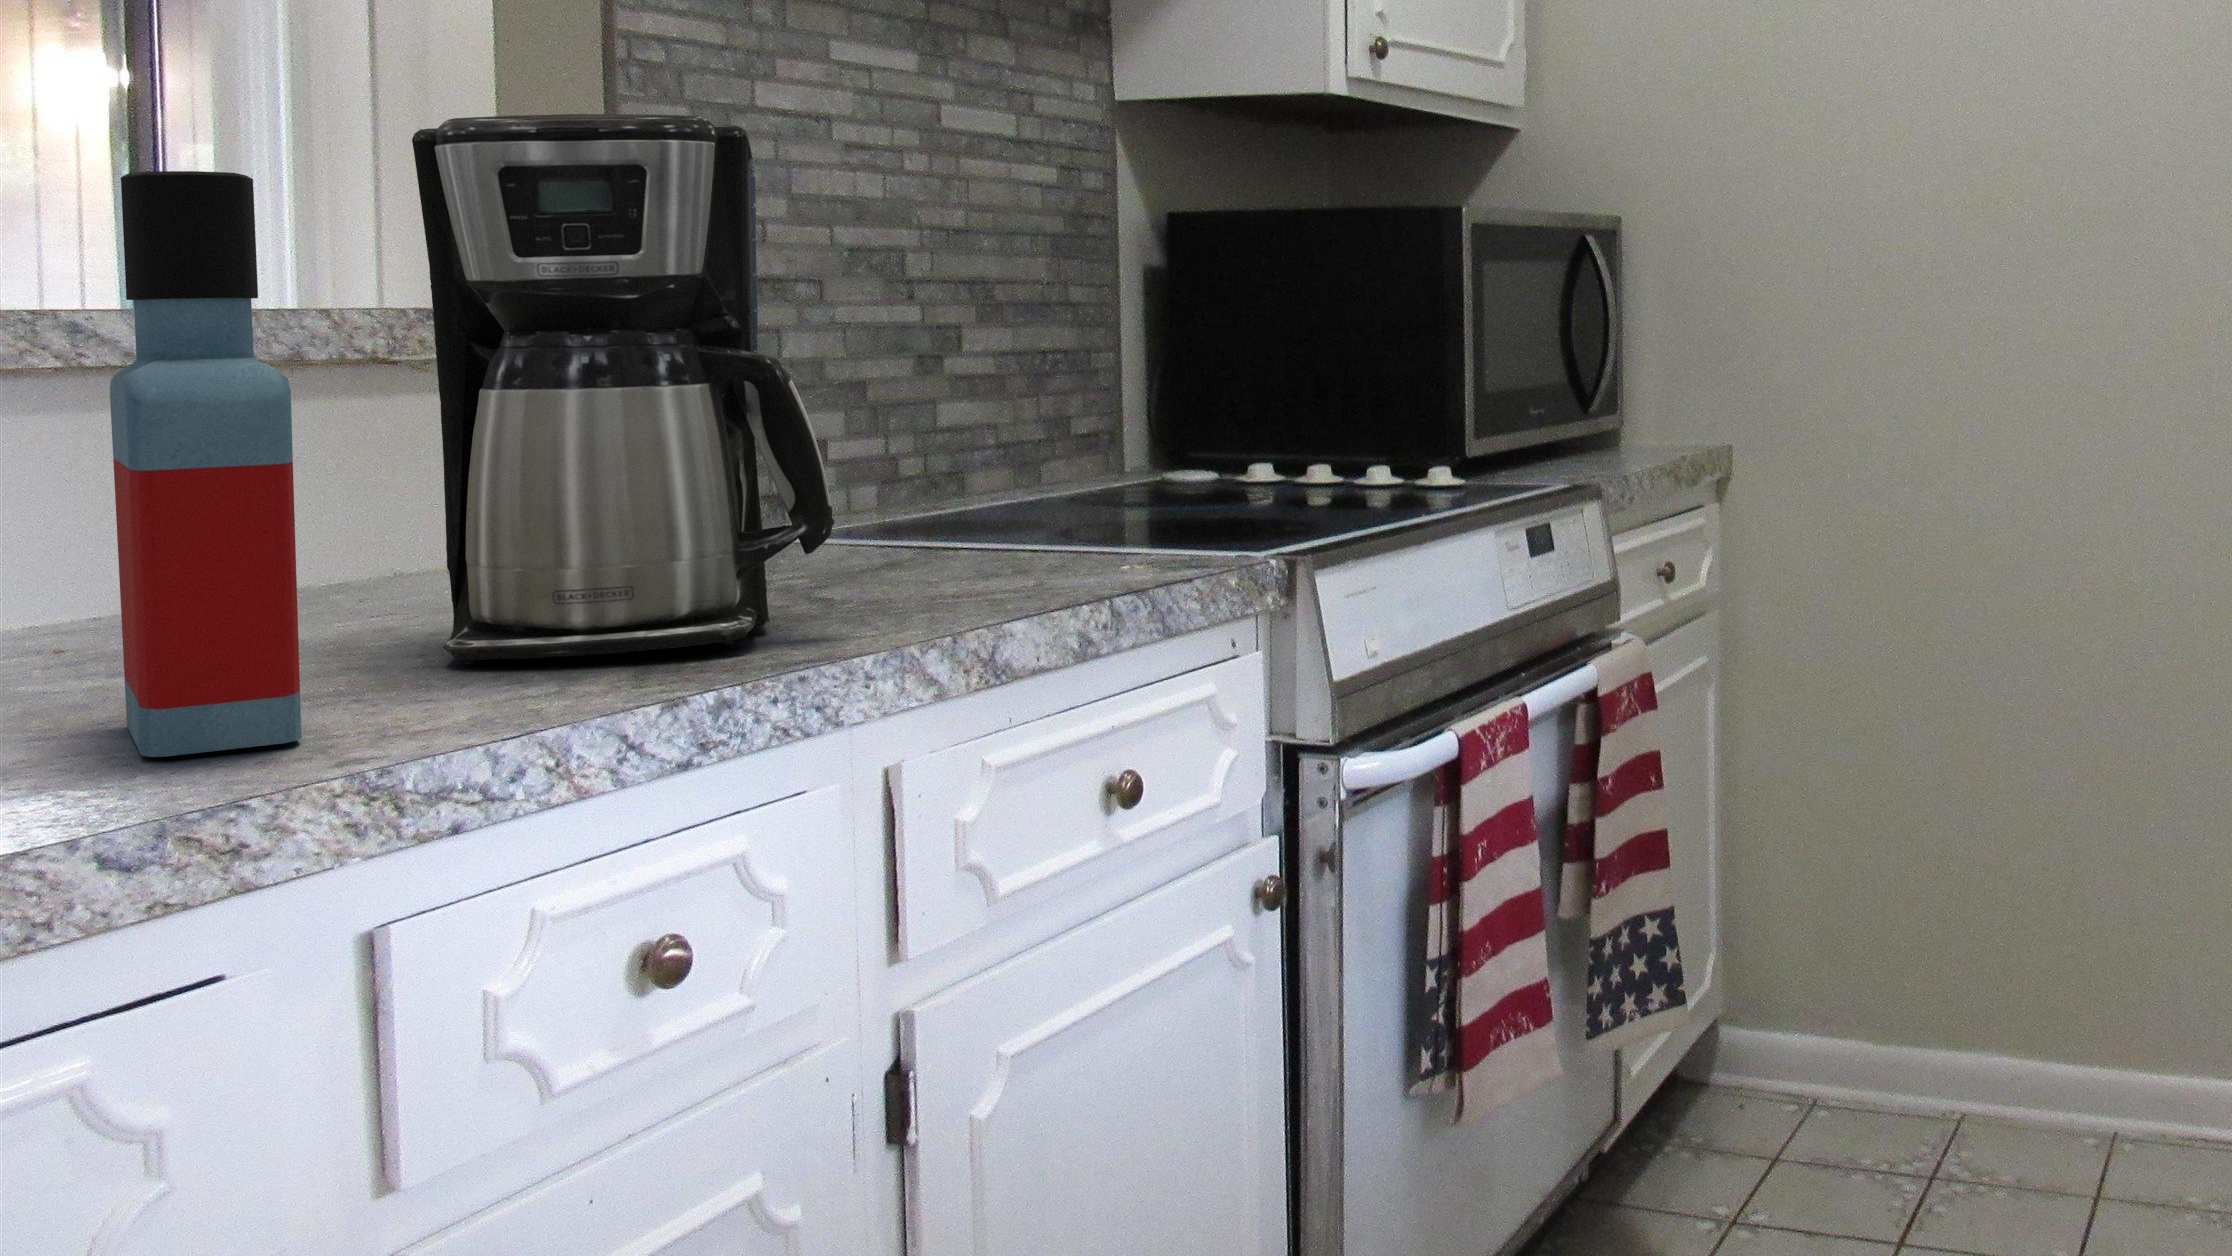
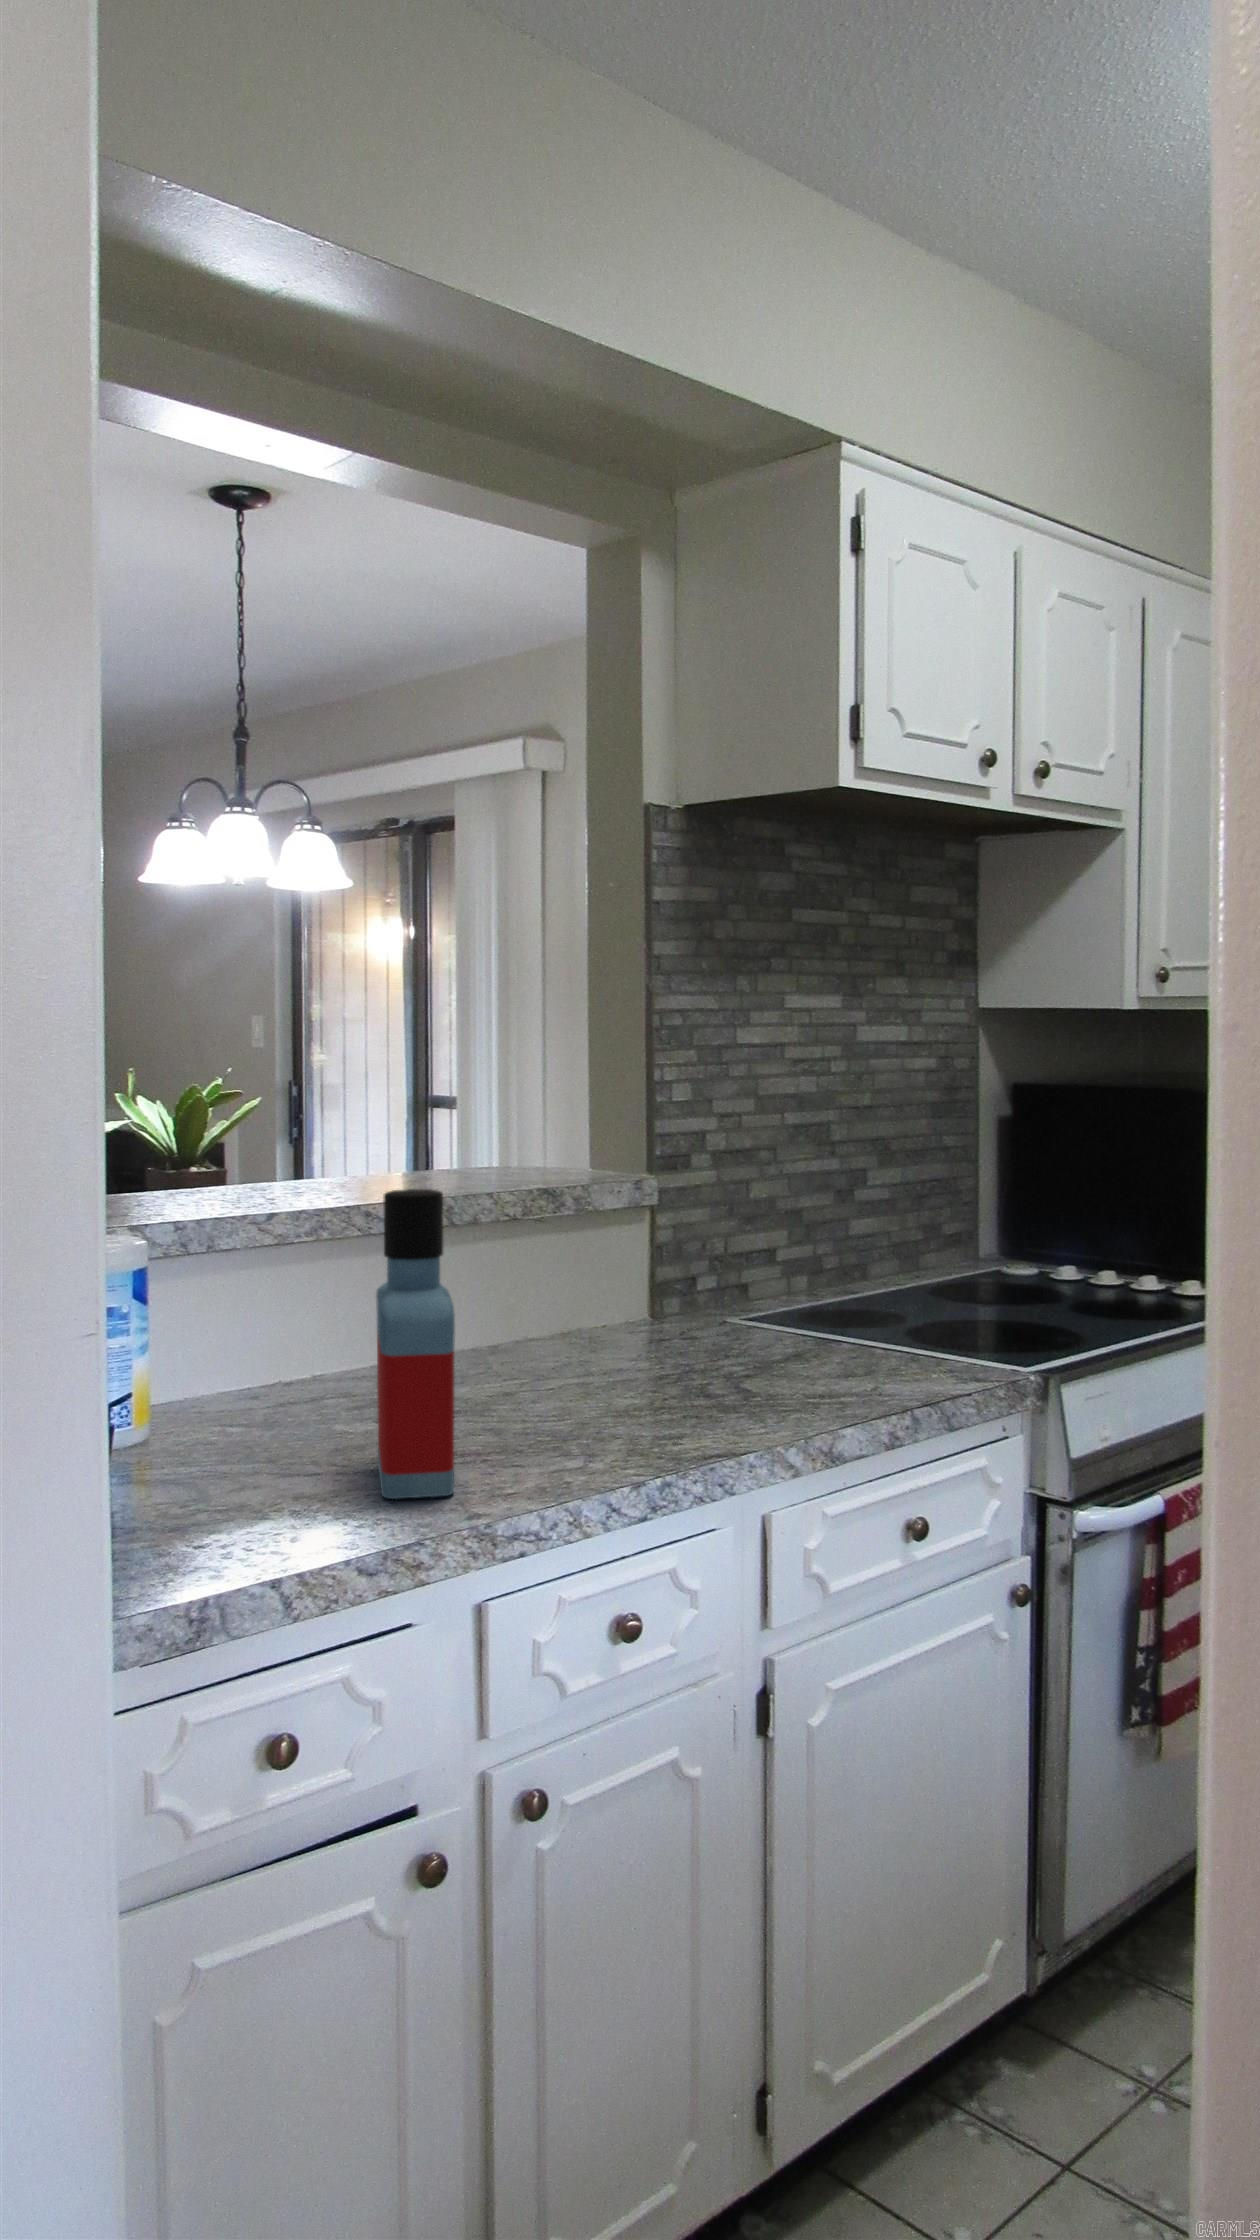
coffee maker: present [412,114,835,664] -> none [527,1115,742,1437]

